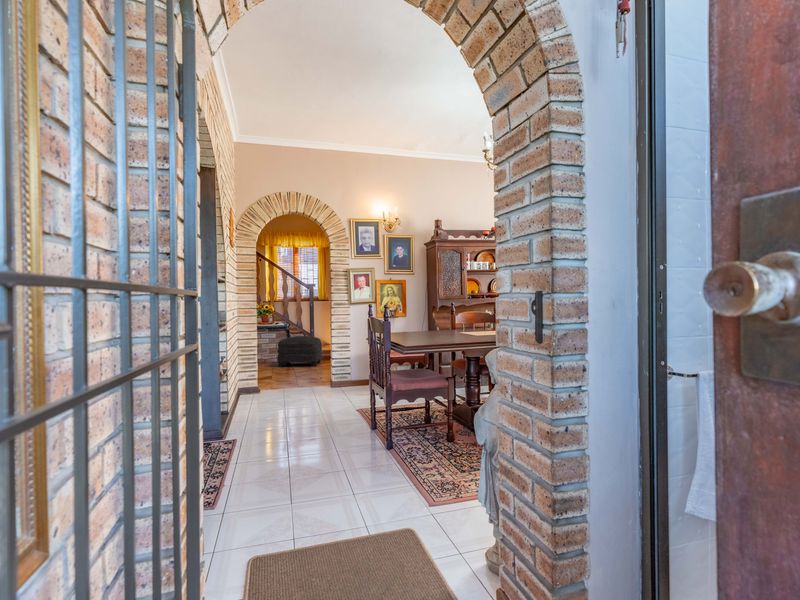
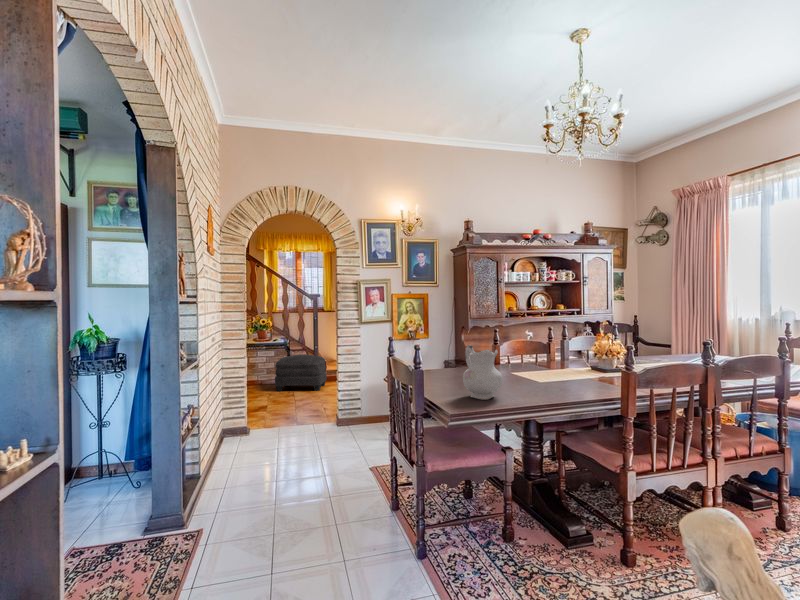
ceramic pitcher: none [418,307,444,343] -> present [463,345,502,400]

